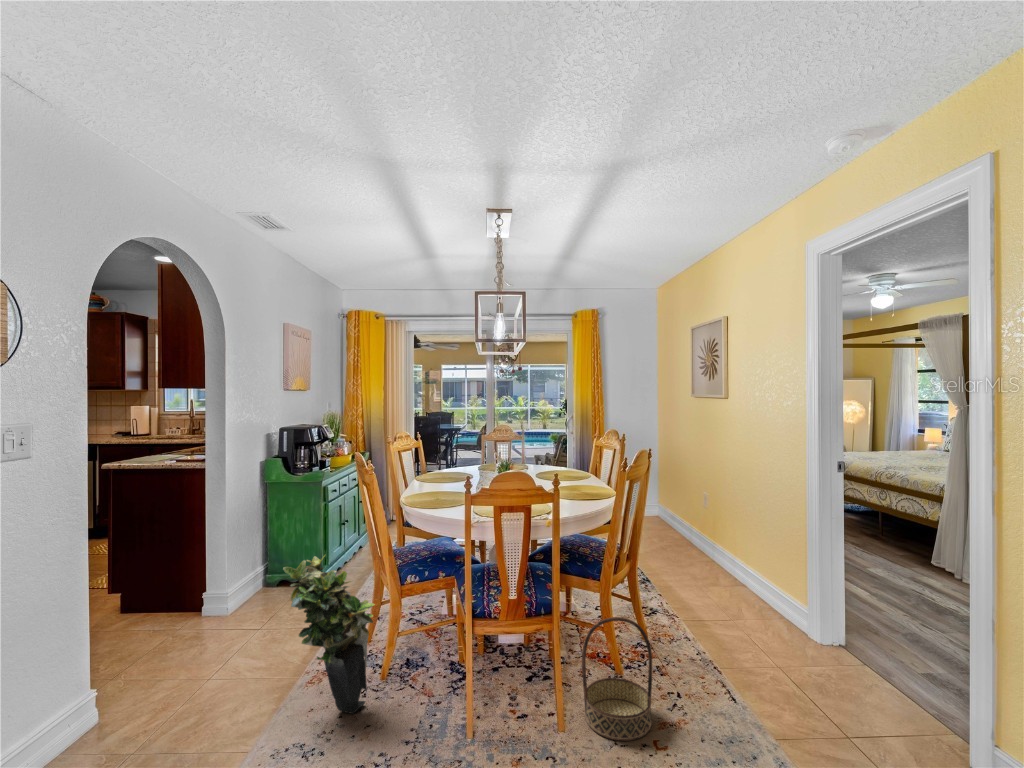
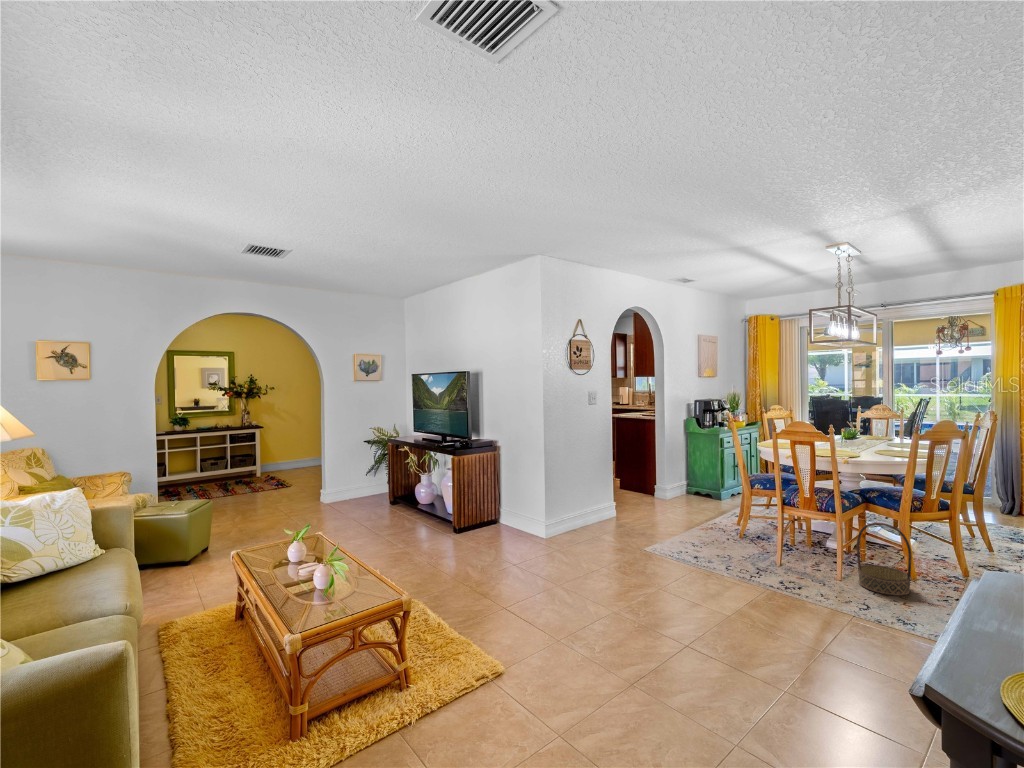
potted plant: present [283,556,375,714] -> none [687,464,734,545]

